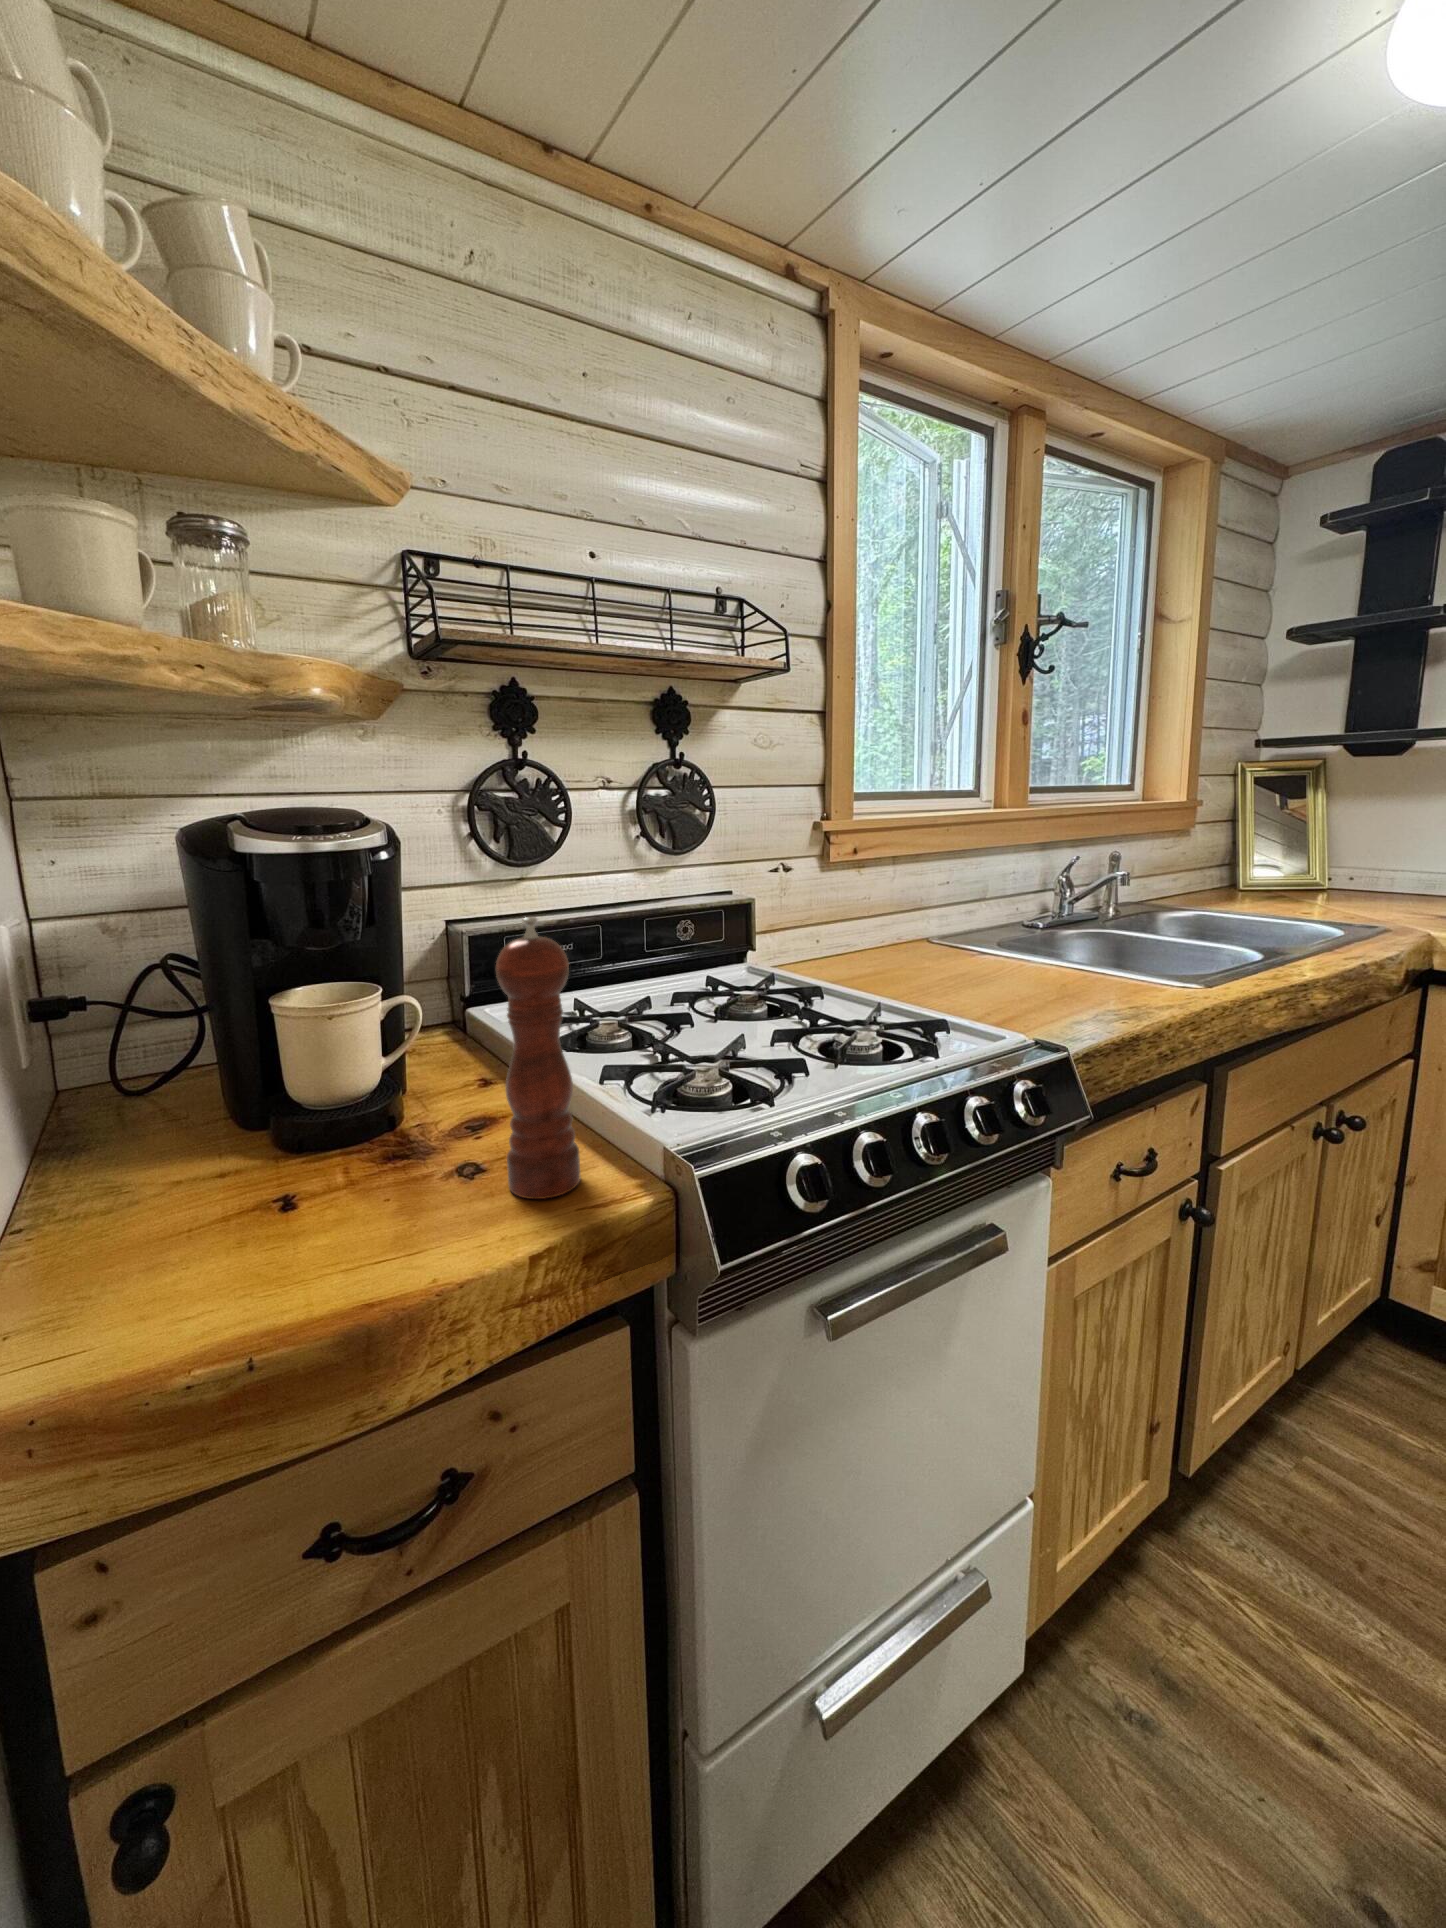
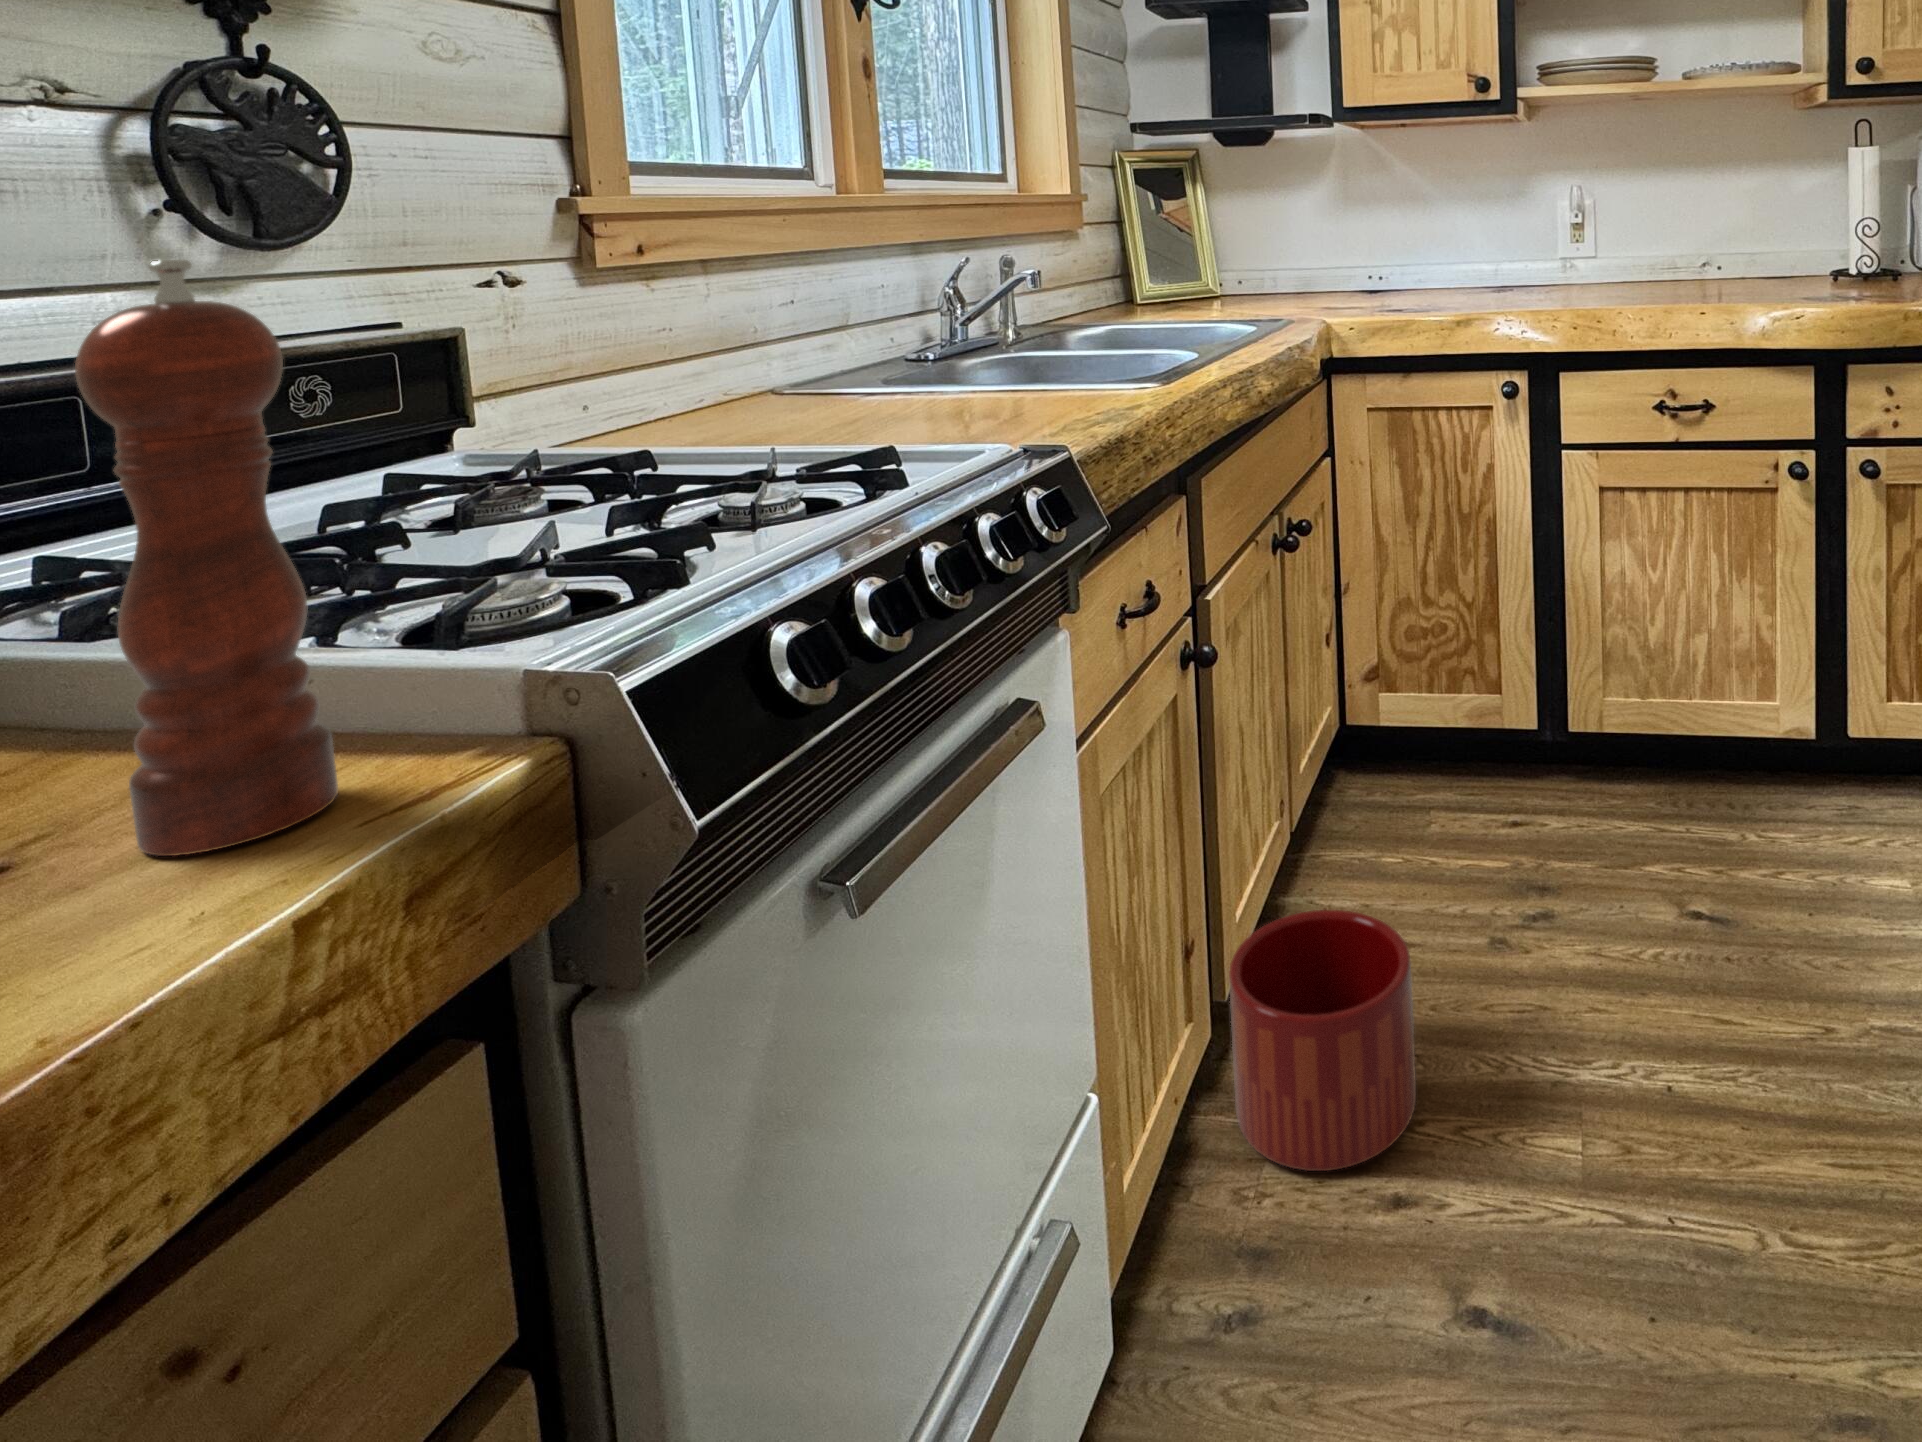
planter: none [1182,1437,1384,1689] -> present [1229,910,1416,1171]

